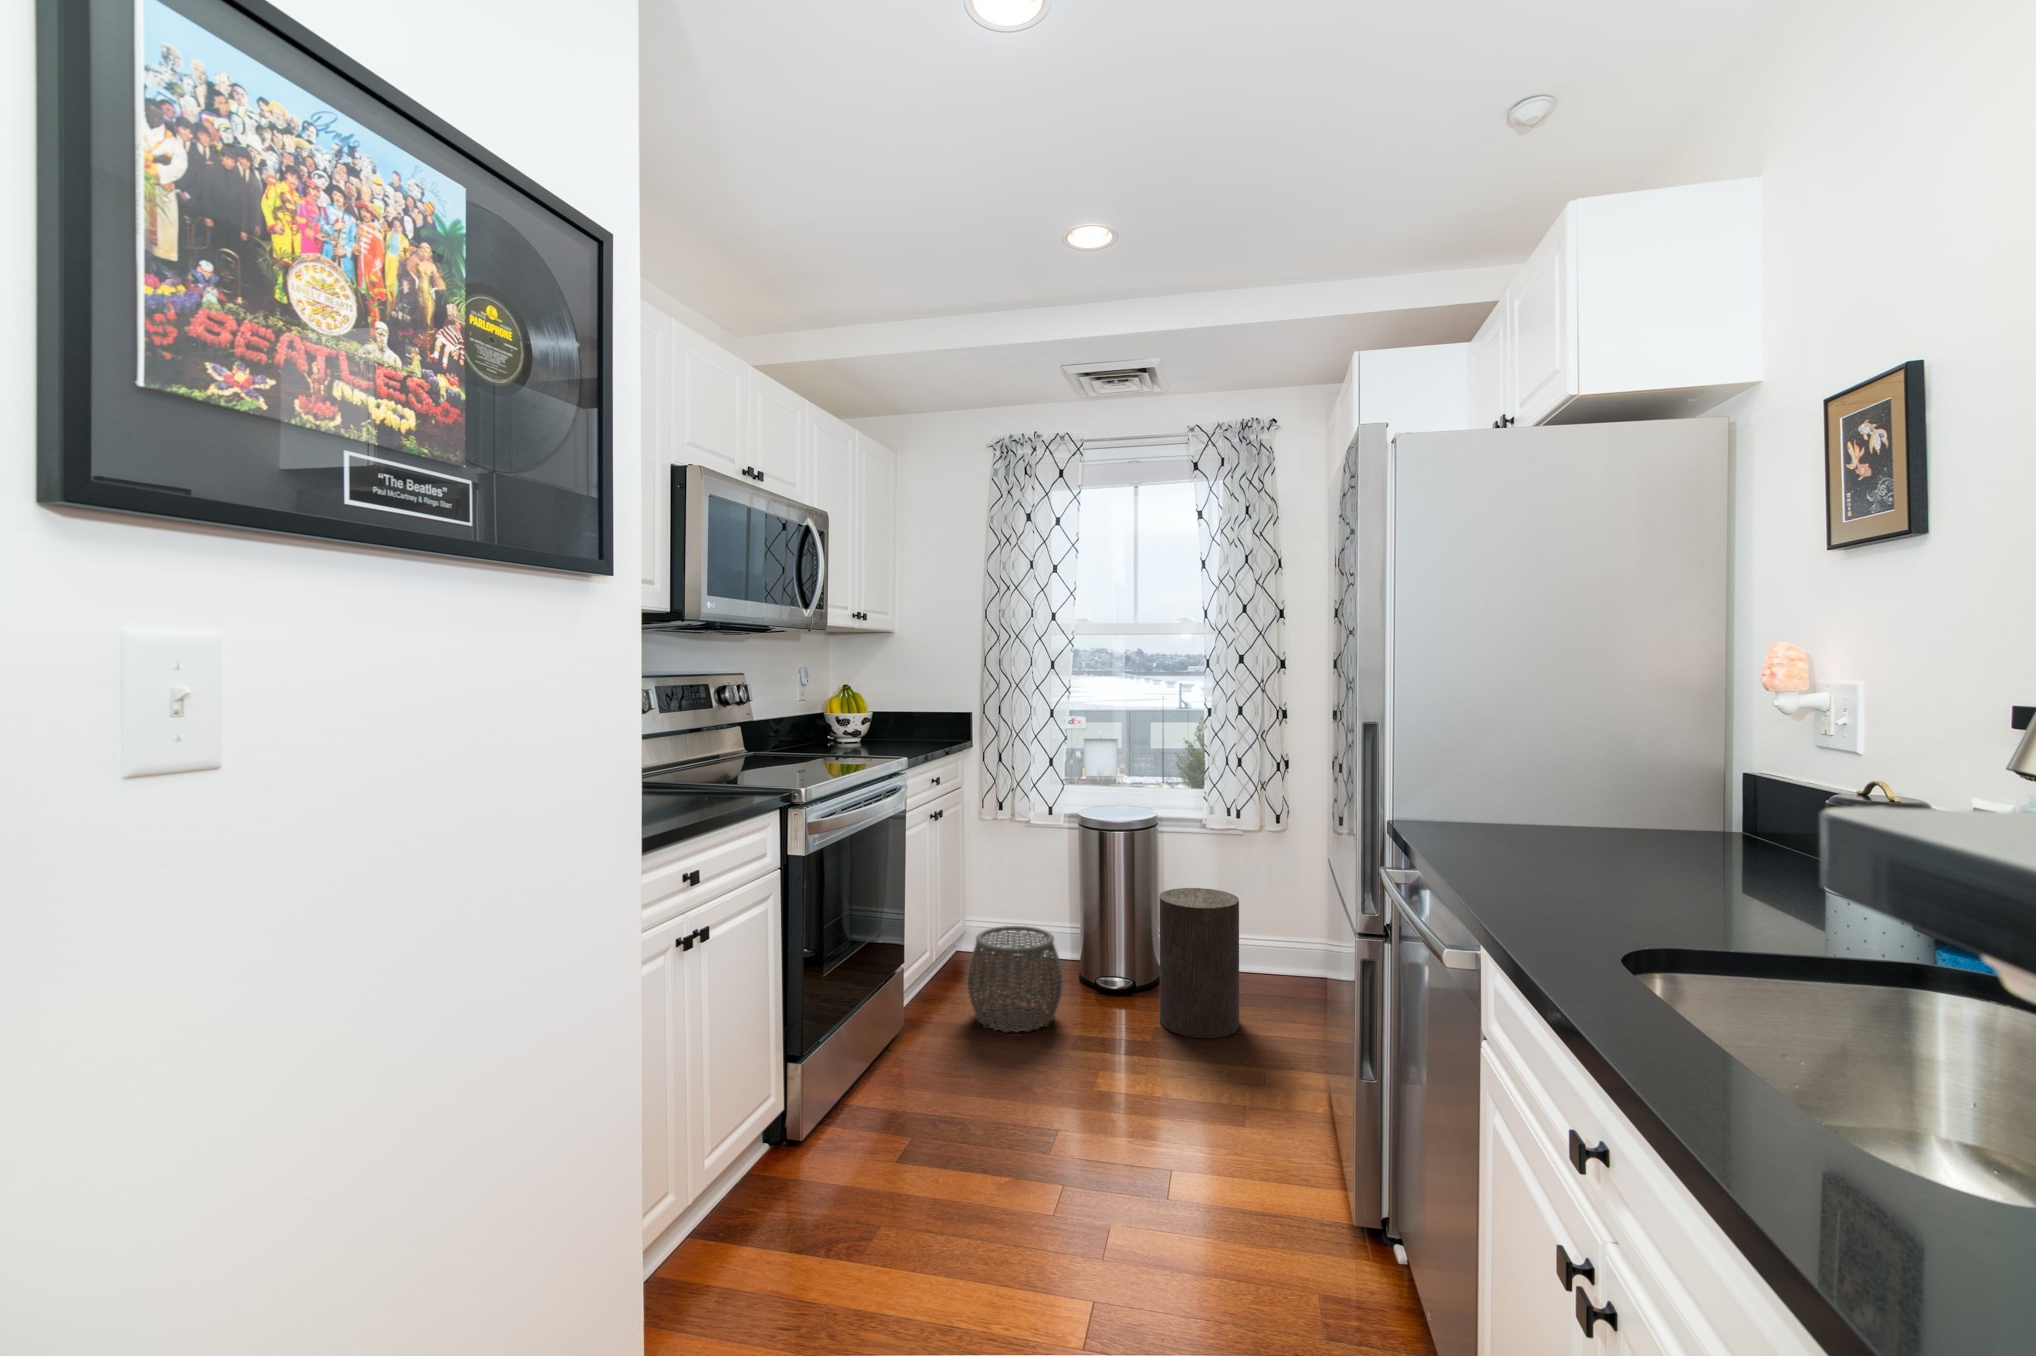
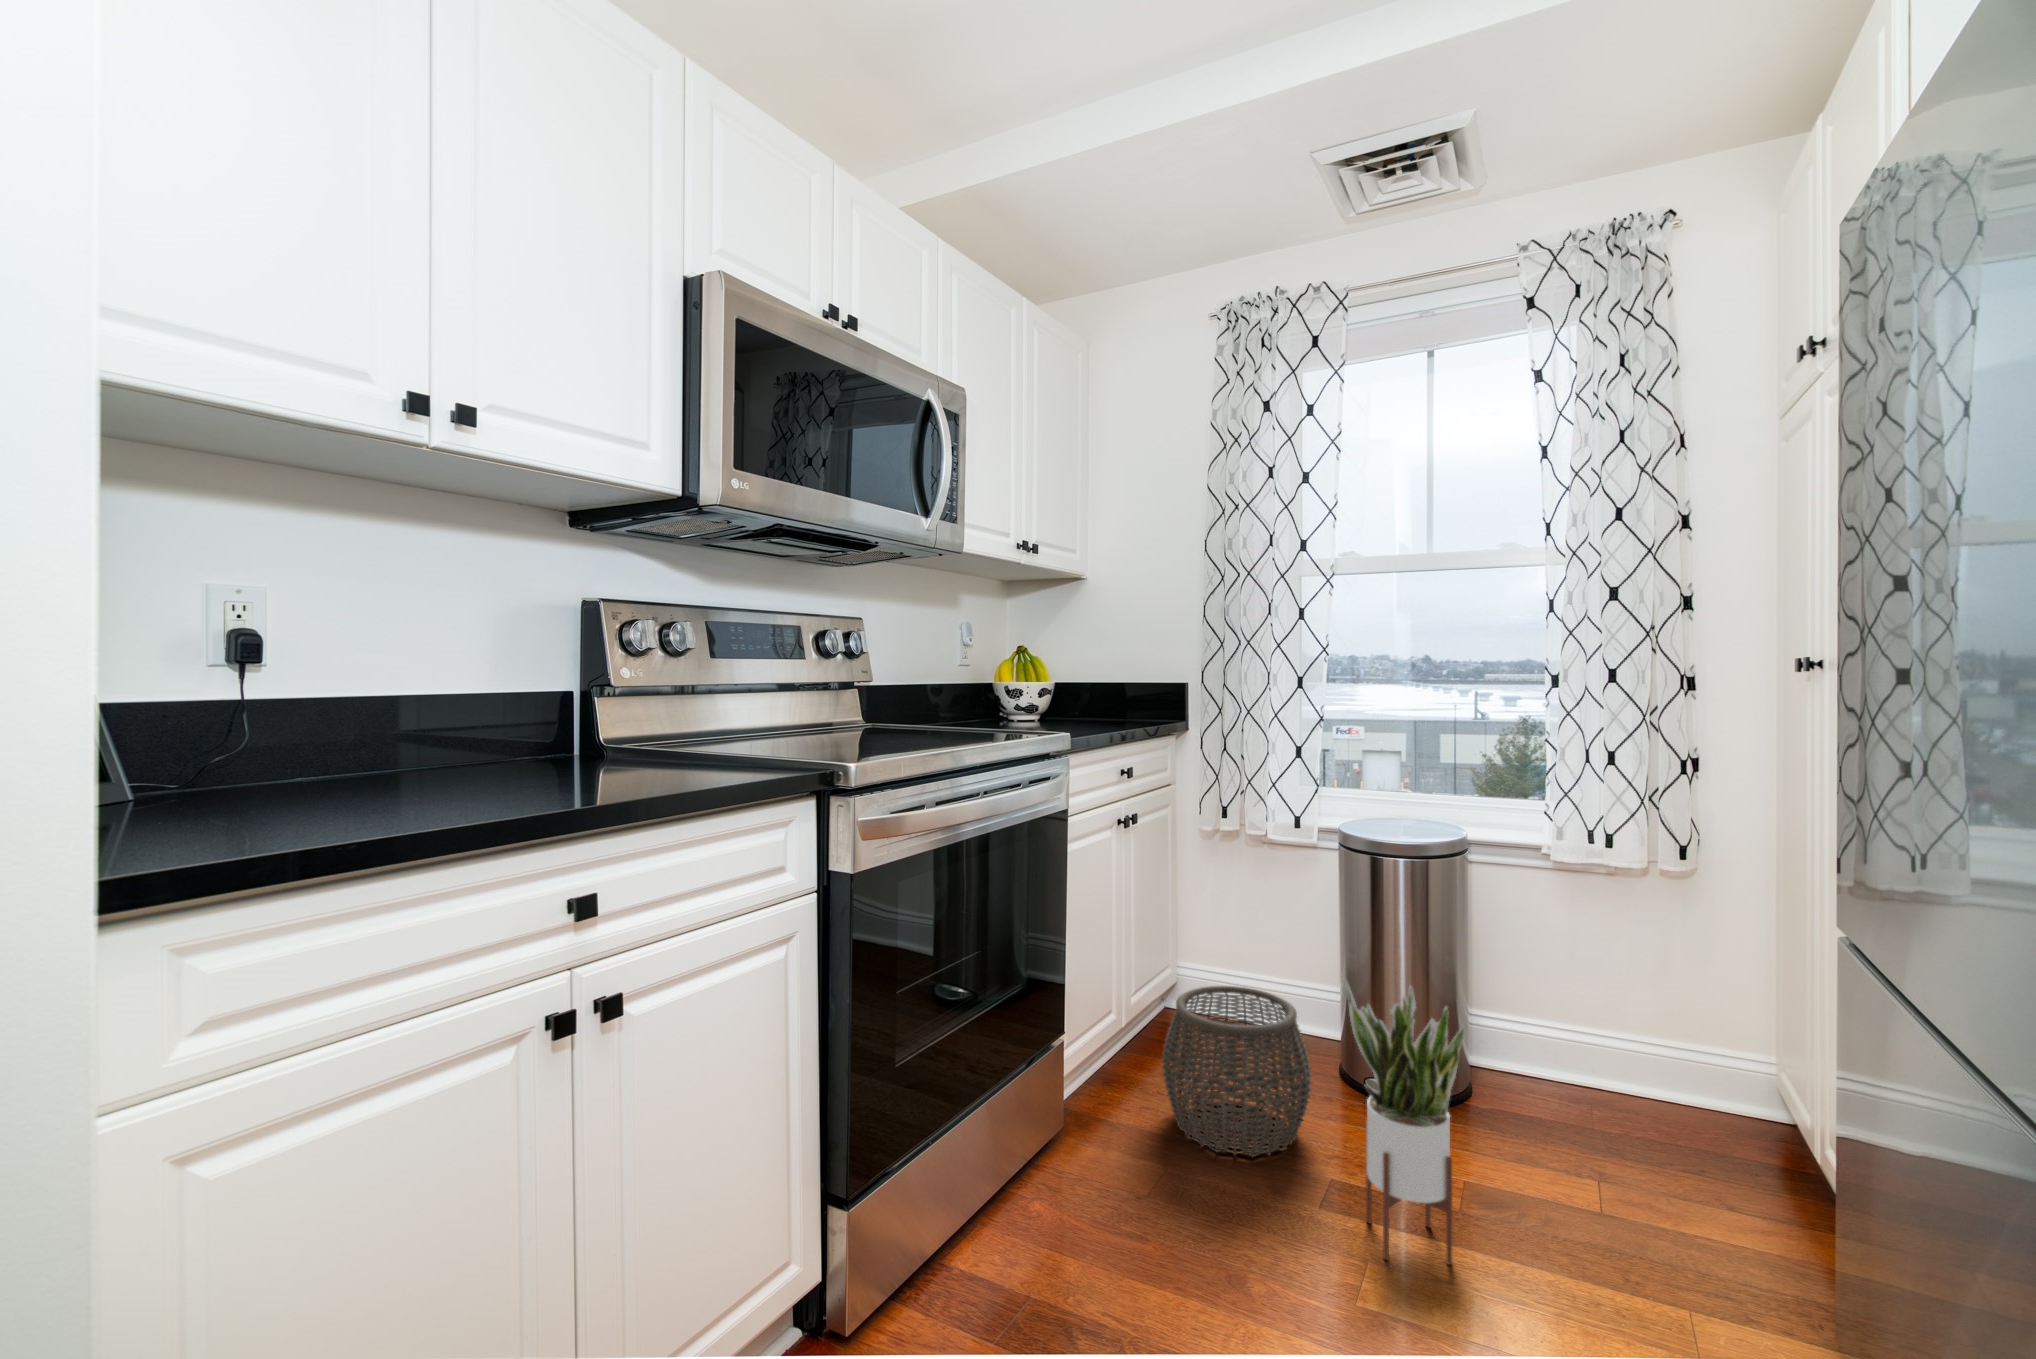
stool: present [1160,888,1239,1038] -> none [1476,954,1626,1219]
potted plant: none [1082,906,1151,1071] -> present [1342,977,1465,1265]

